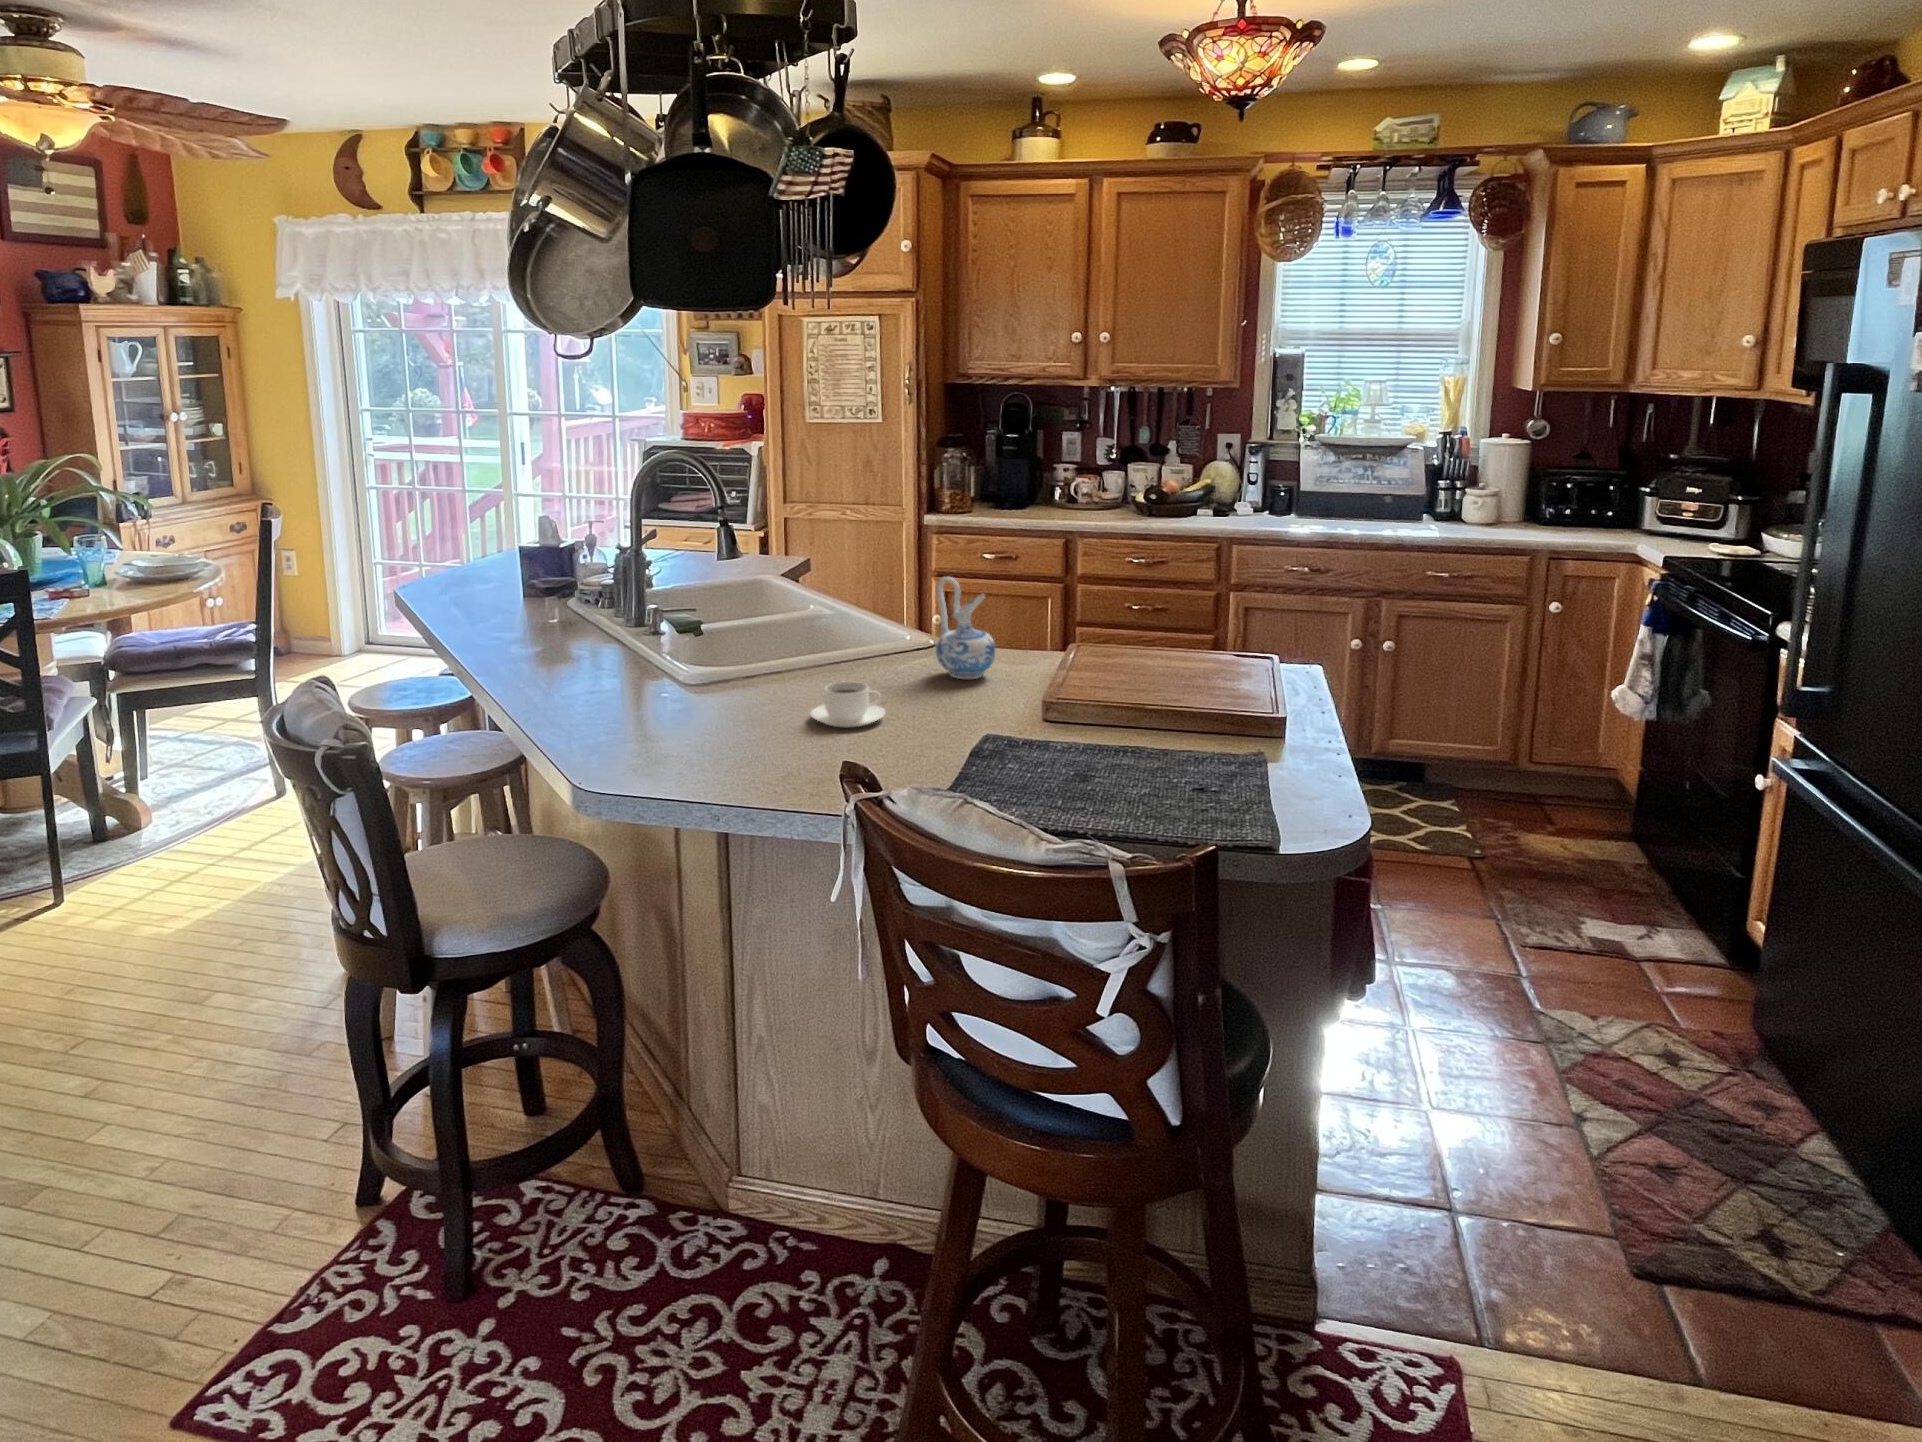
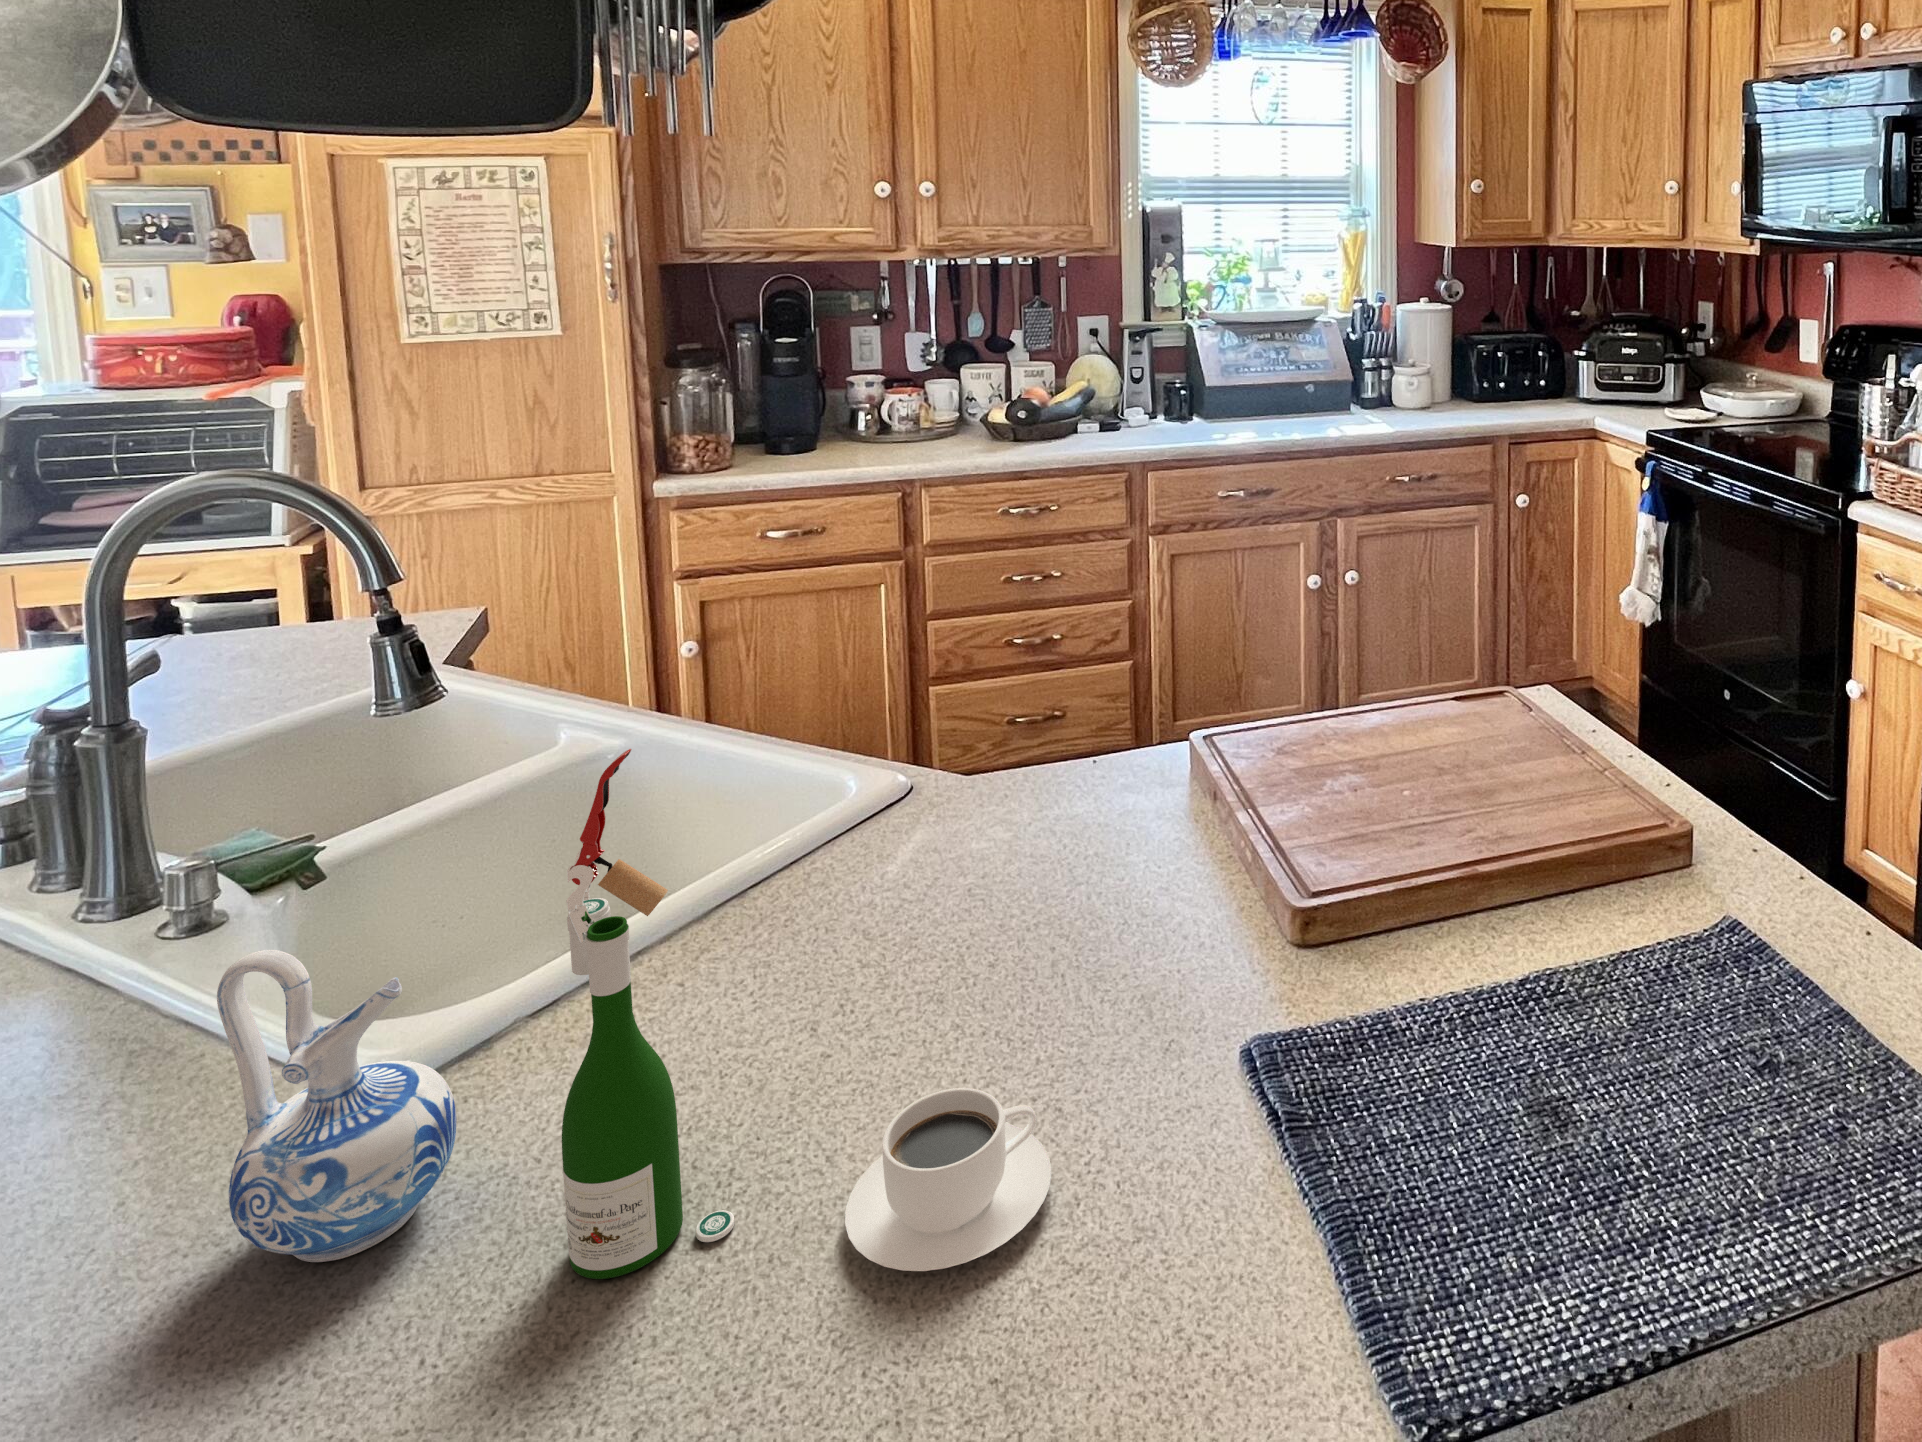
wine bottle: none [734,526,784,709] -> present [562,749,734,1279]
ceramic pitcher: present [936,577,995,679] -> present [217,950,456,1262]

